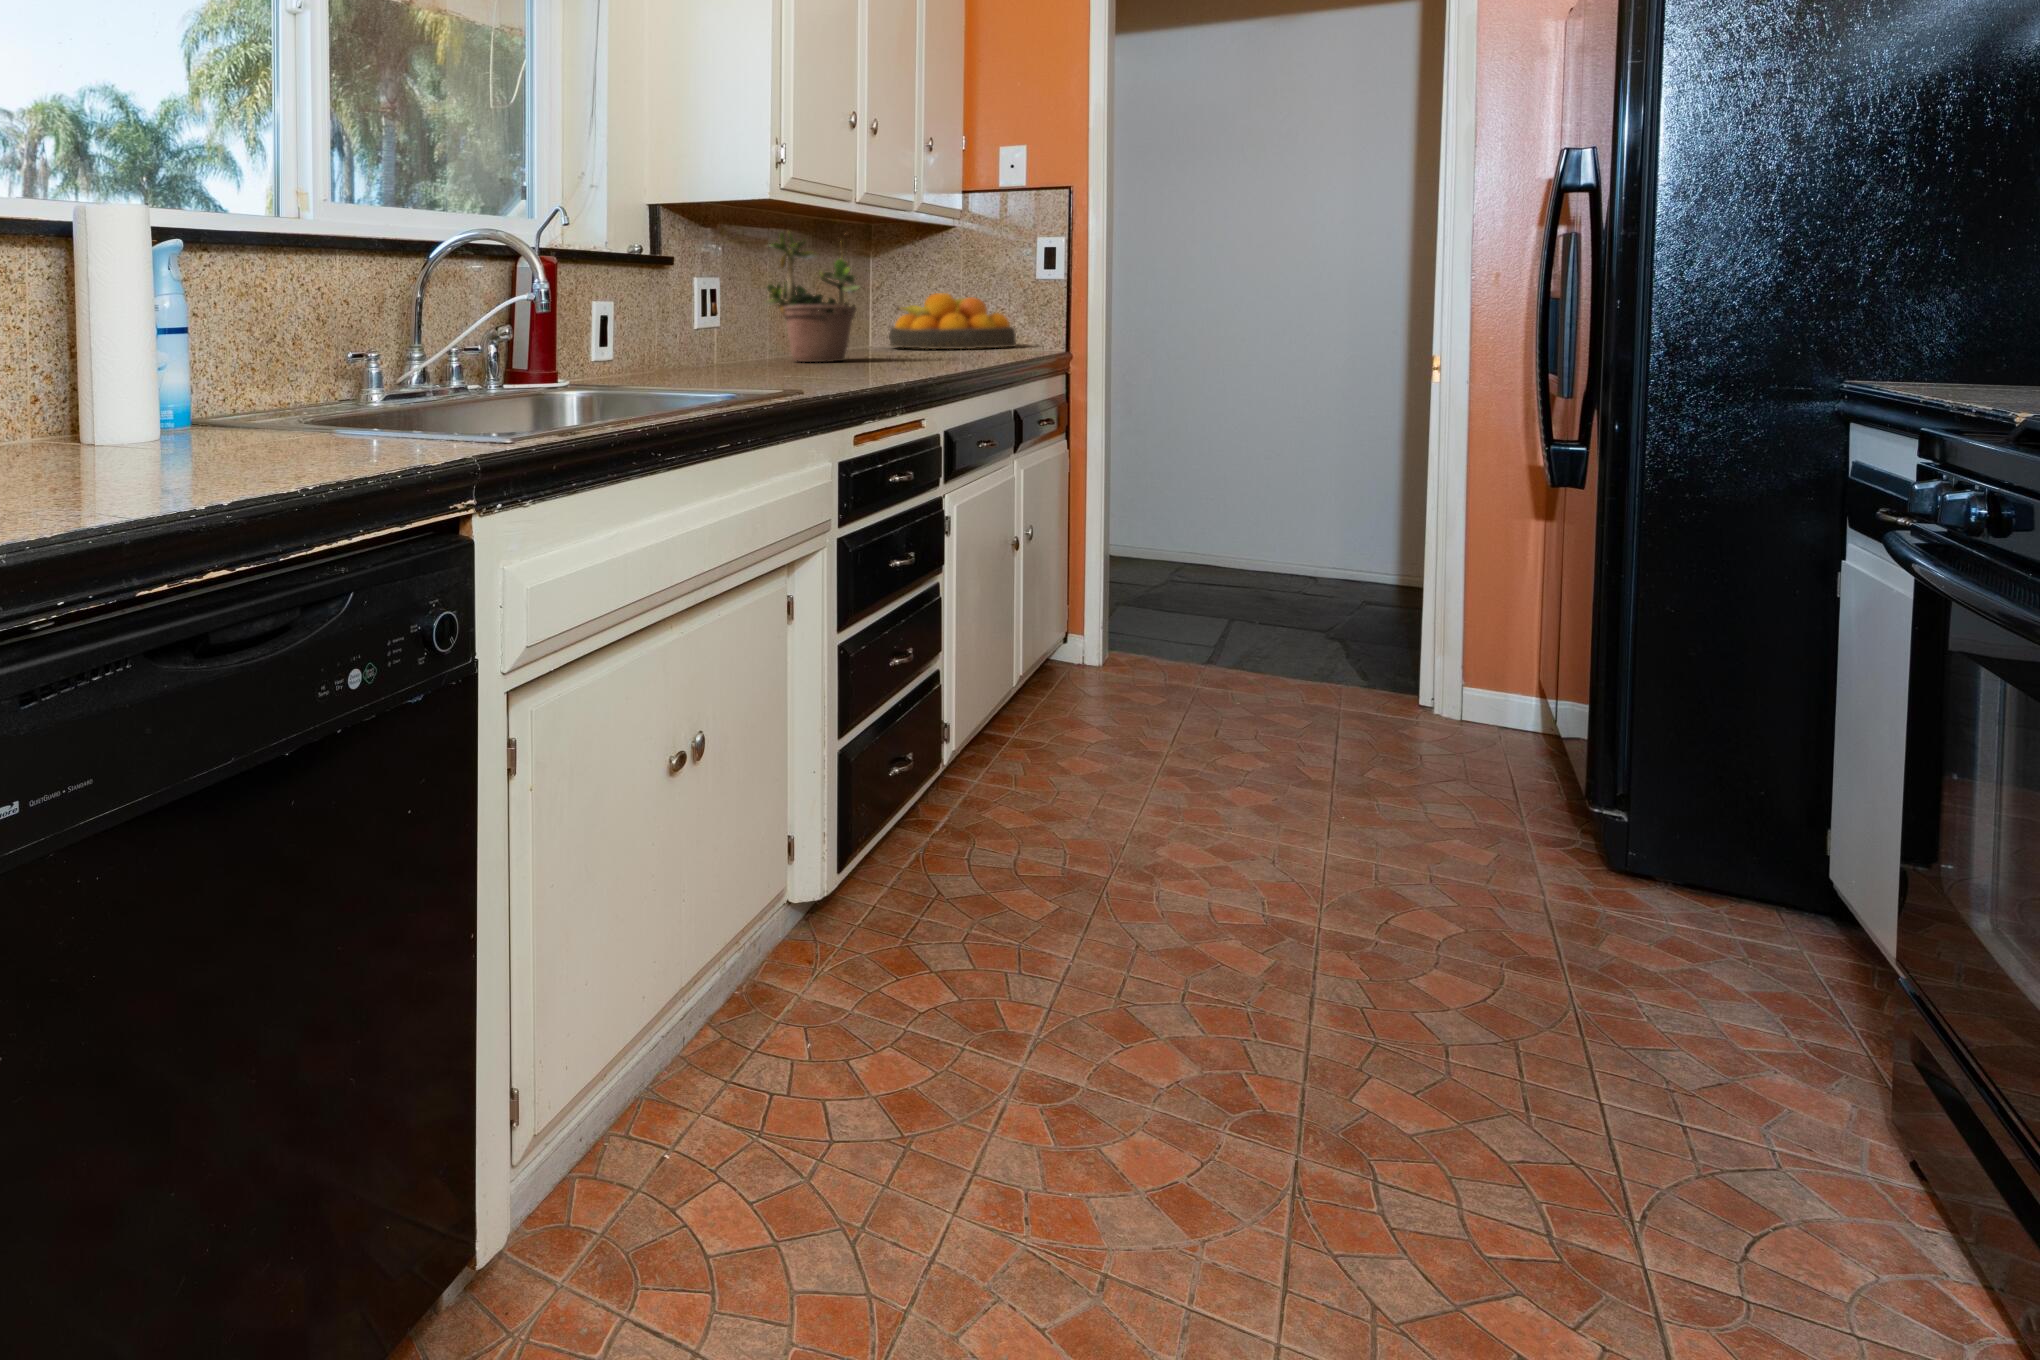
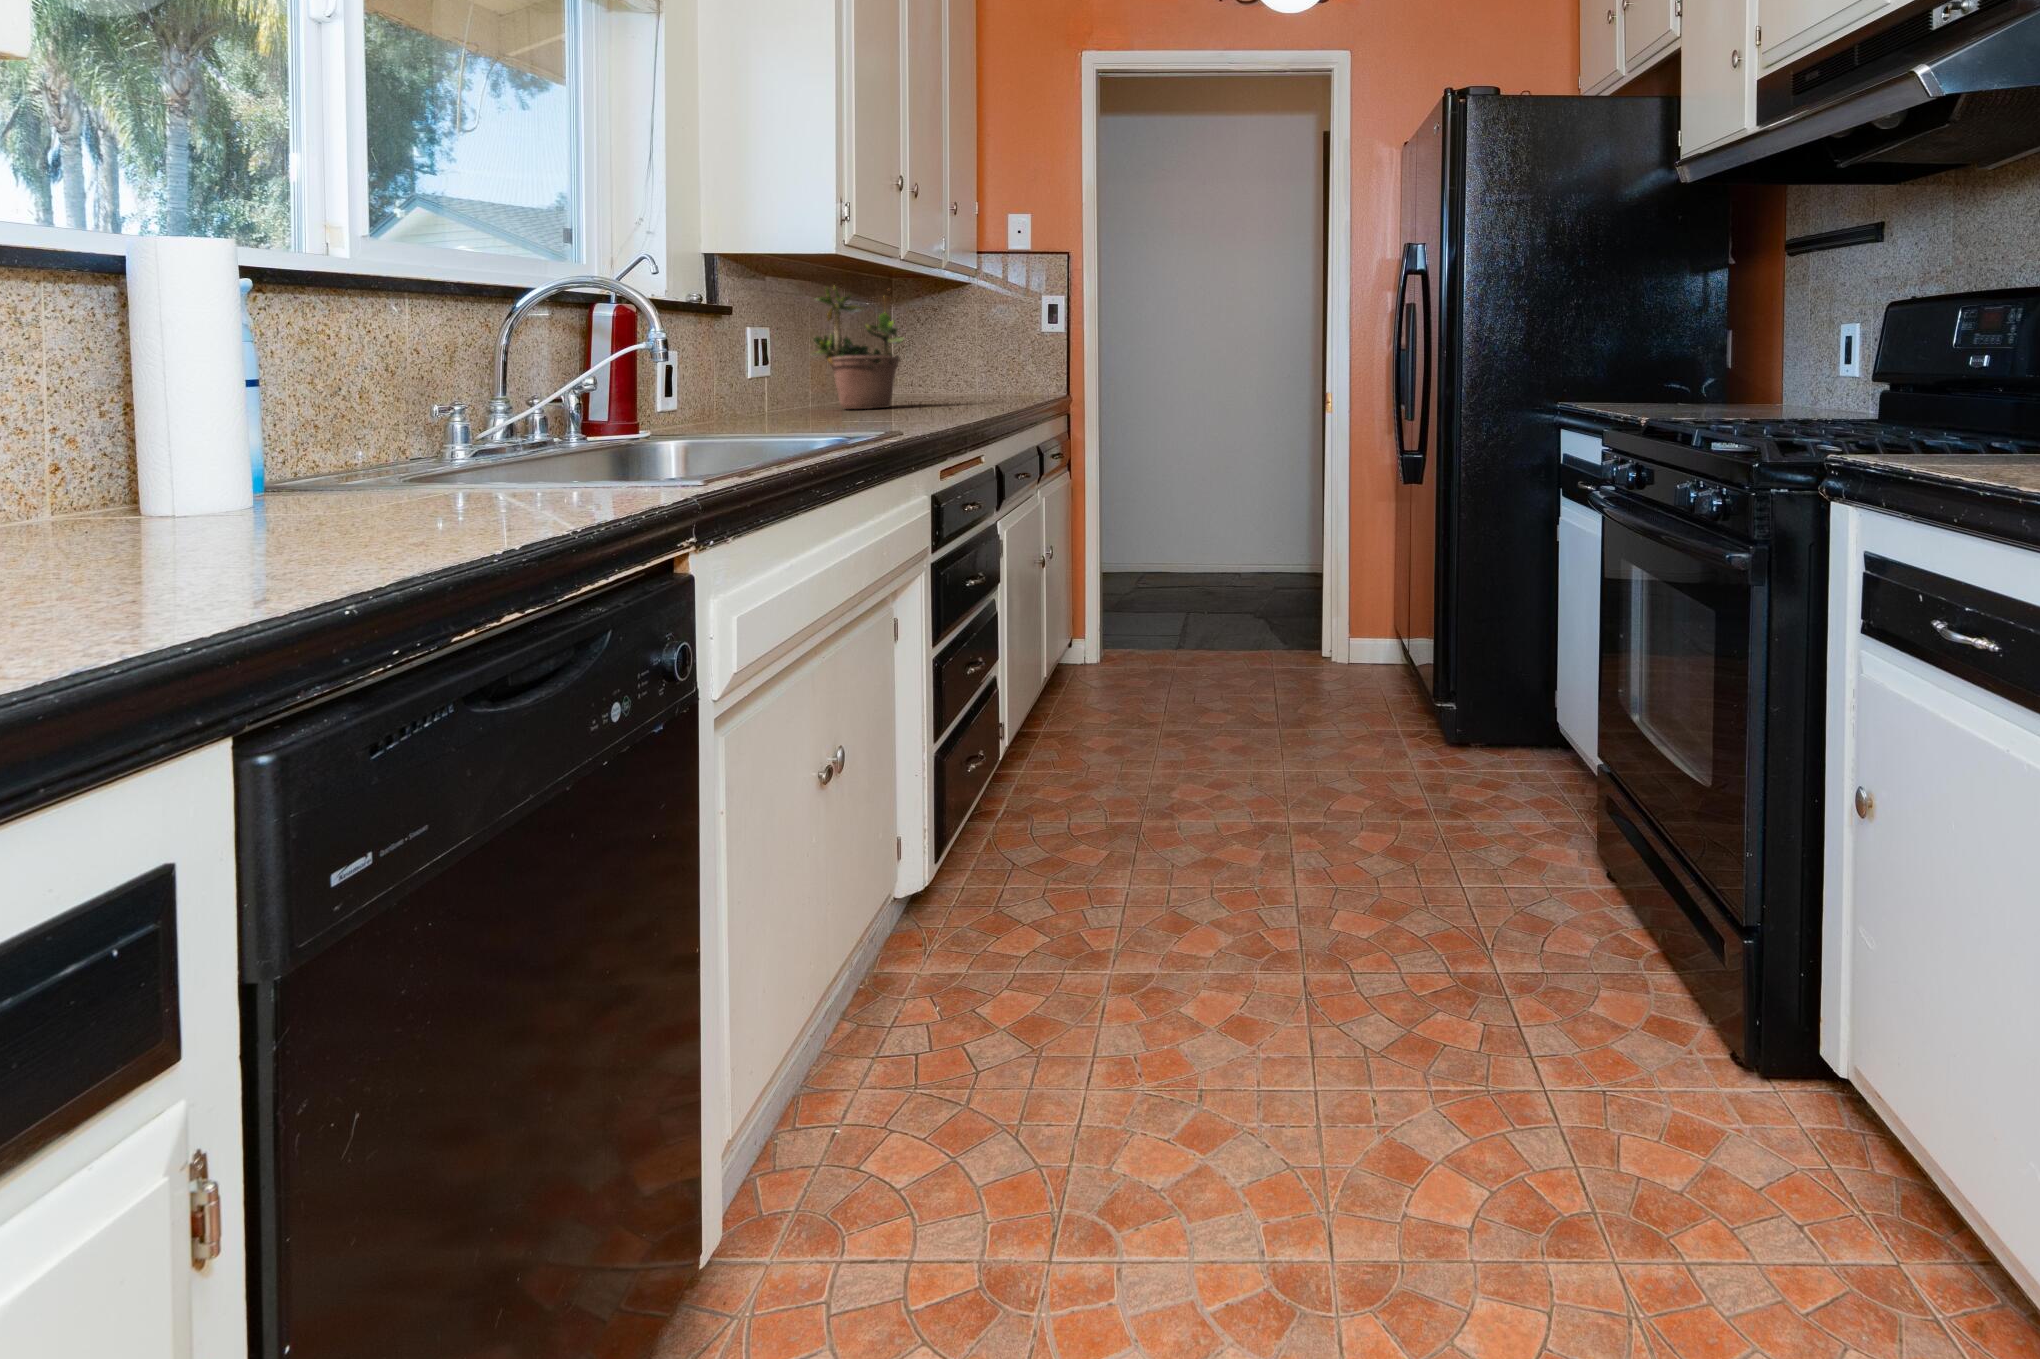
fruit bowl: present [889,293,1016,349] -> none [916,345,1027,395]

